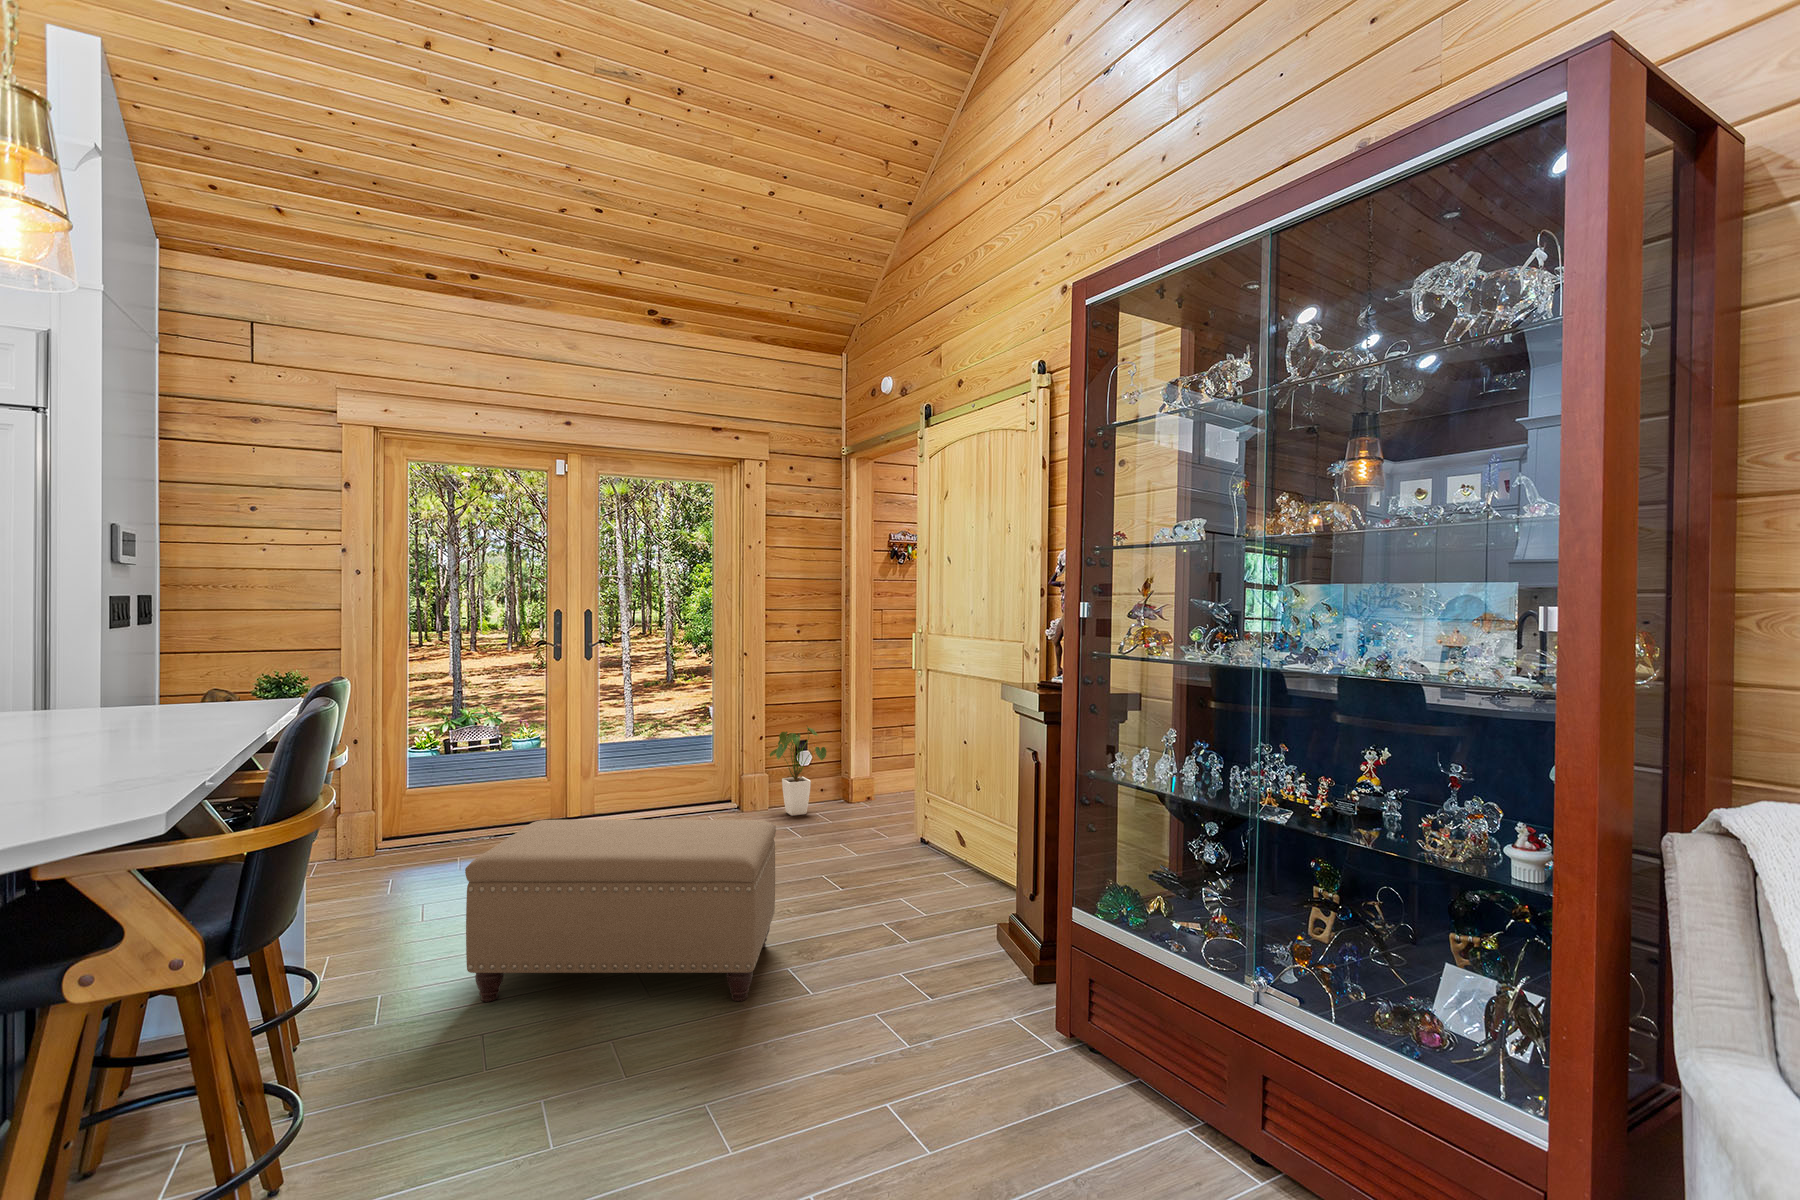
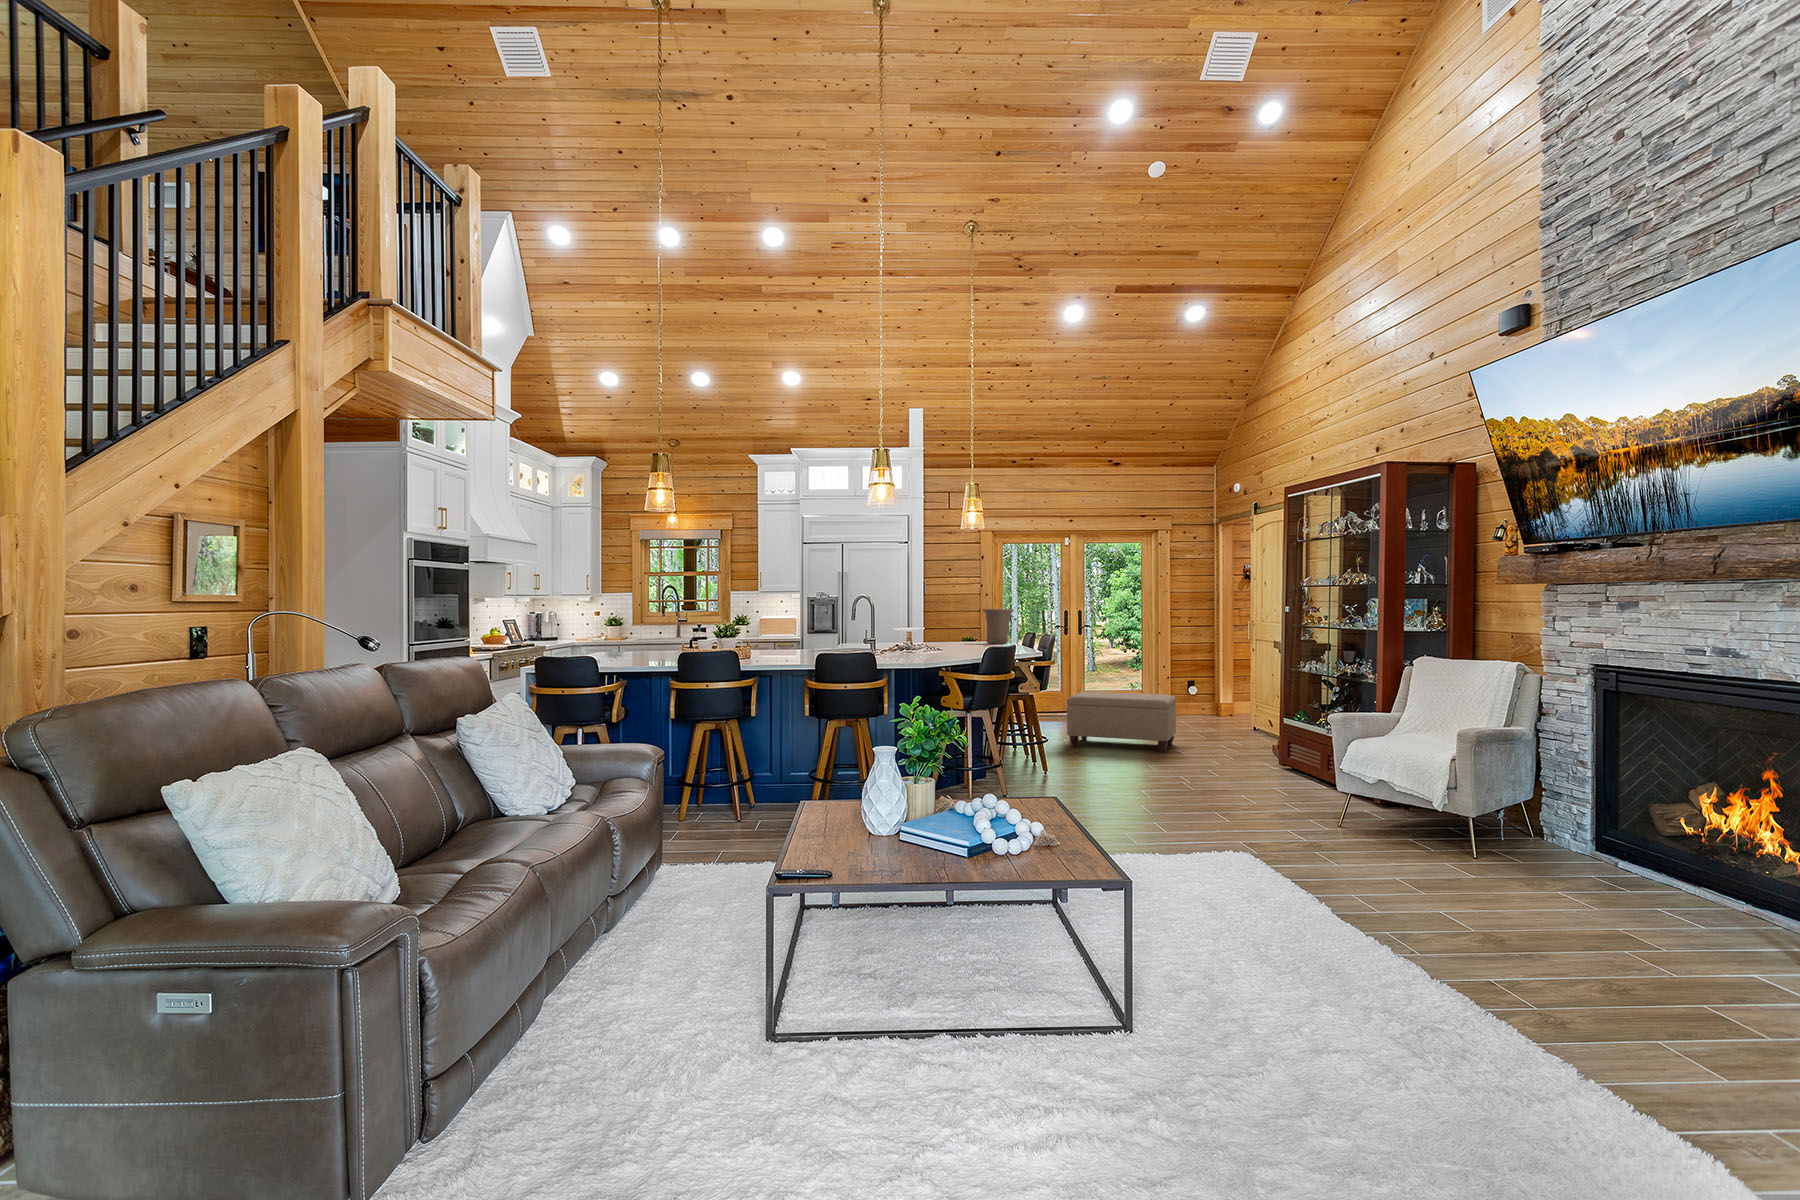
vase: none [81,595,230,726] -> present [982,609,1013,644]
house plant: present [770,726,827,816] -> none [1174,672,1205,718]

